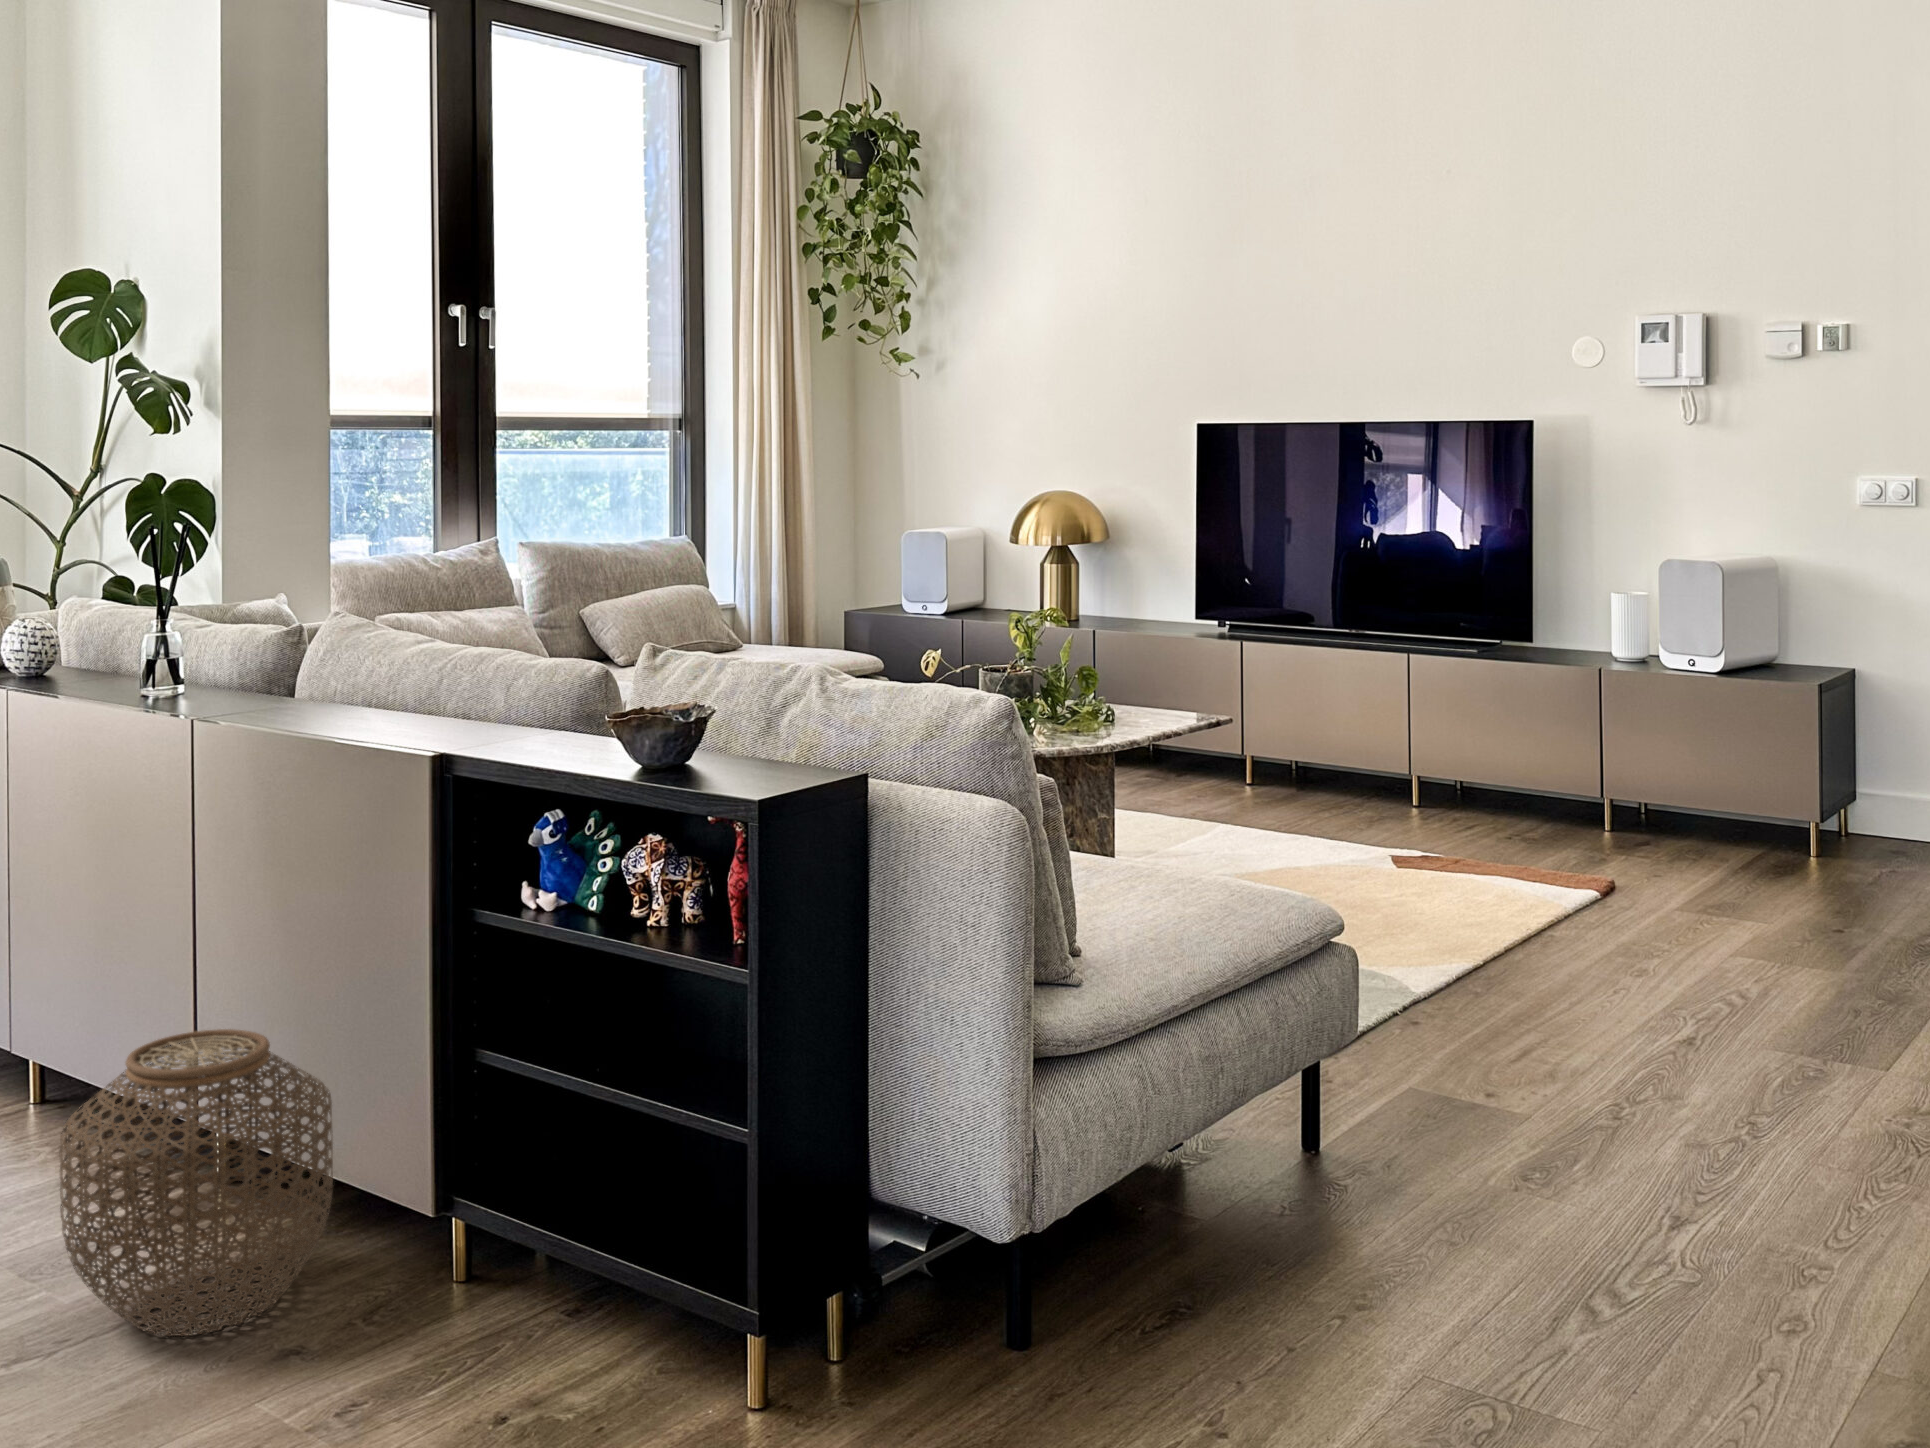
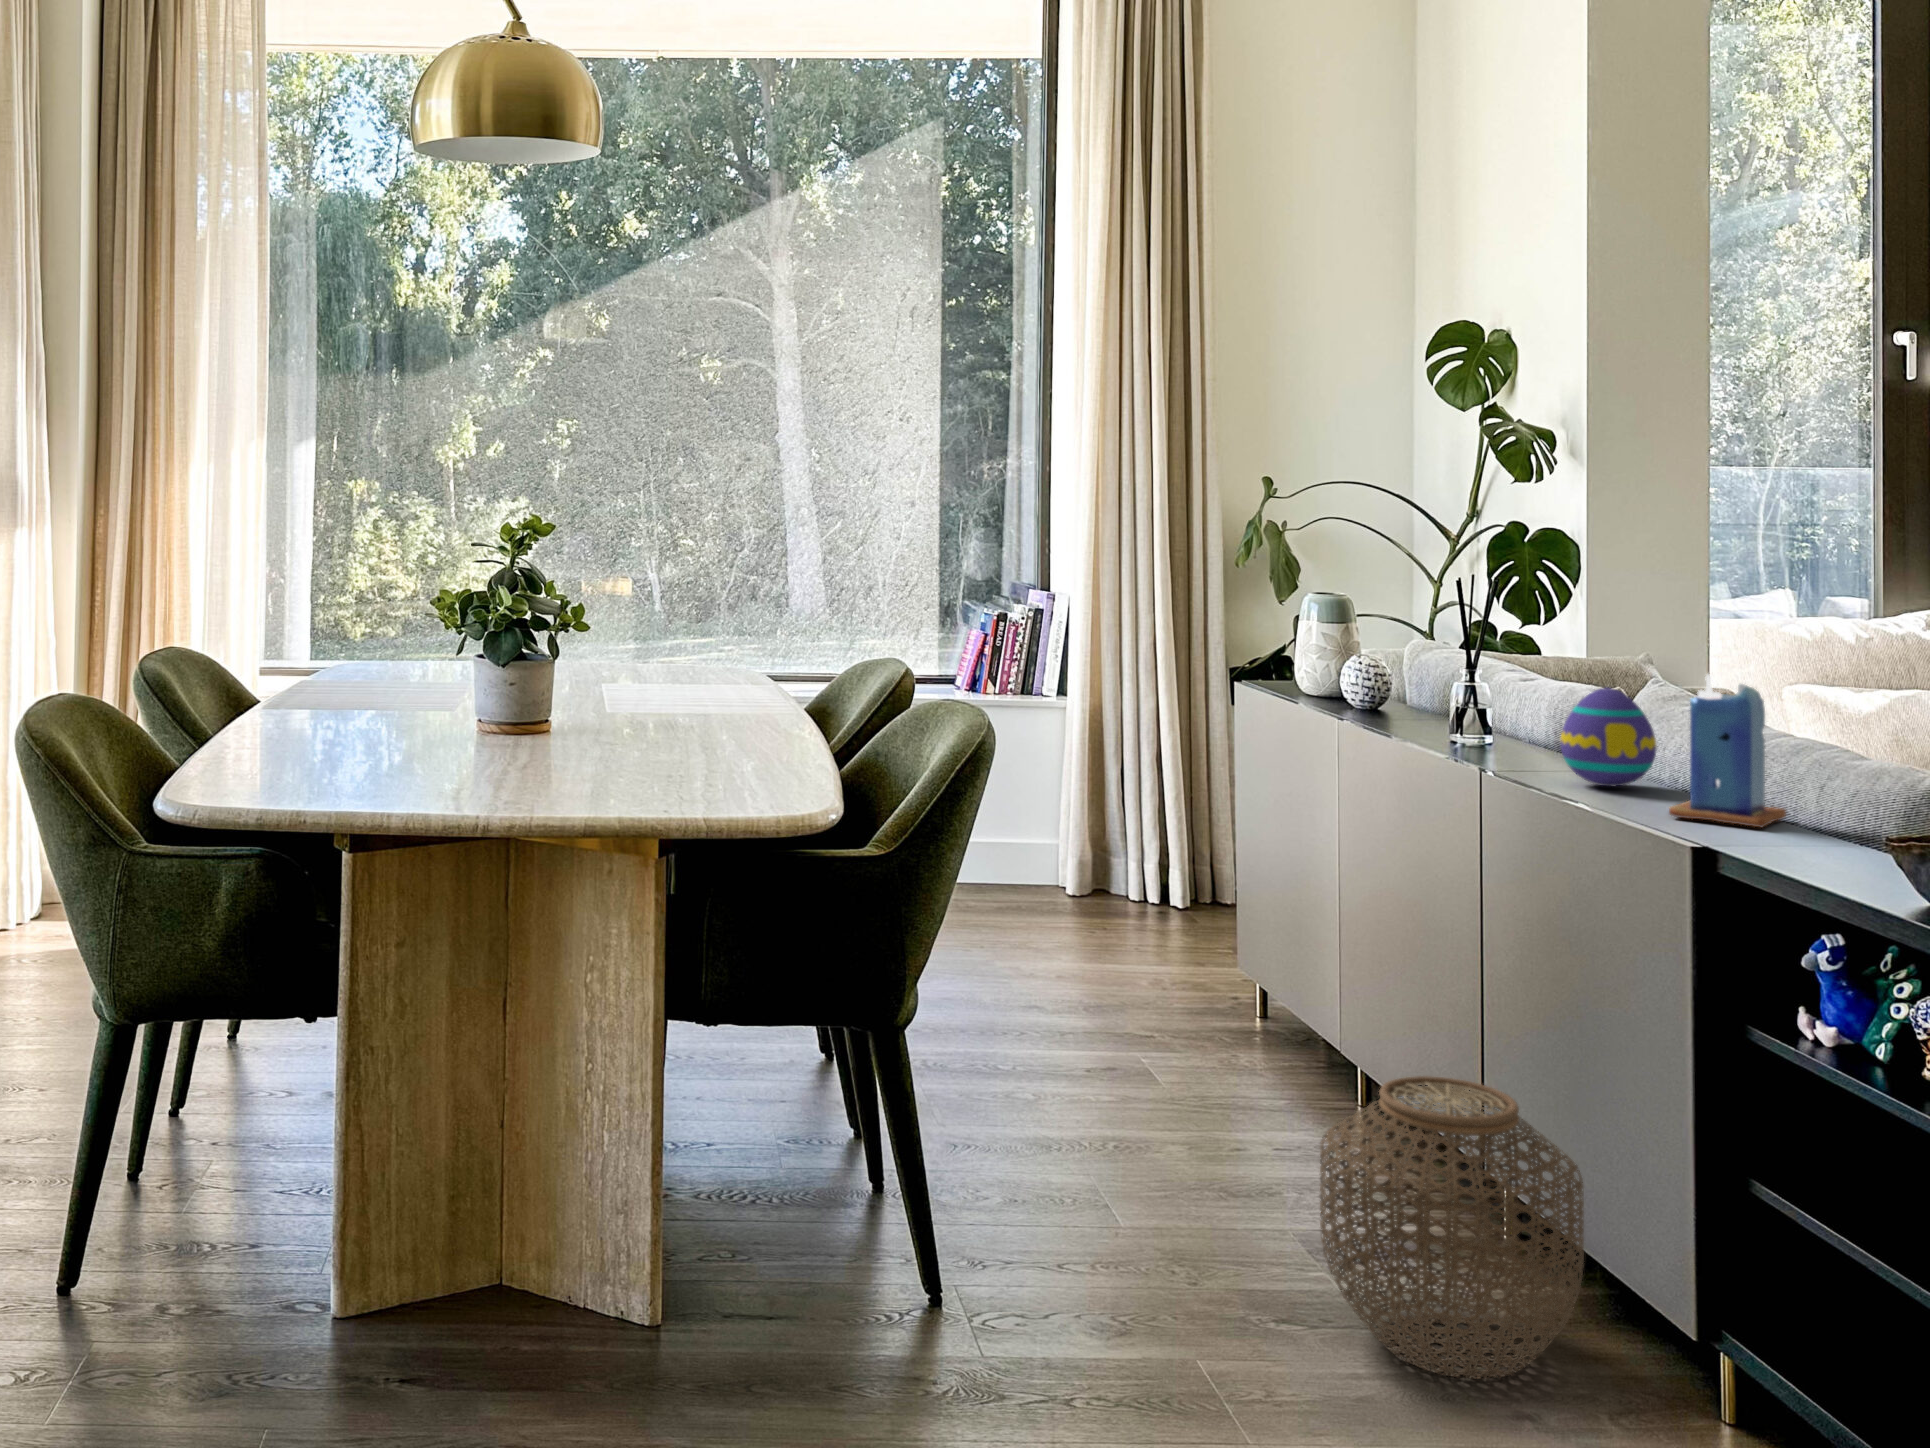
candle: none [393,596,485,733] -> present [1669,674,1786,827]
decorative egg: none [277,621,365,716] -> present [1561,688,1656,786]

